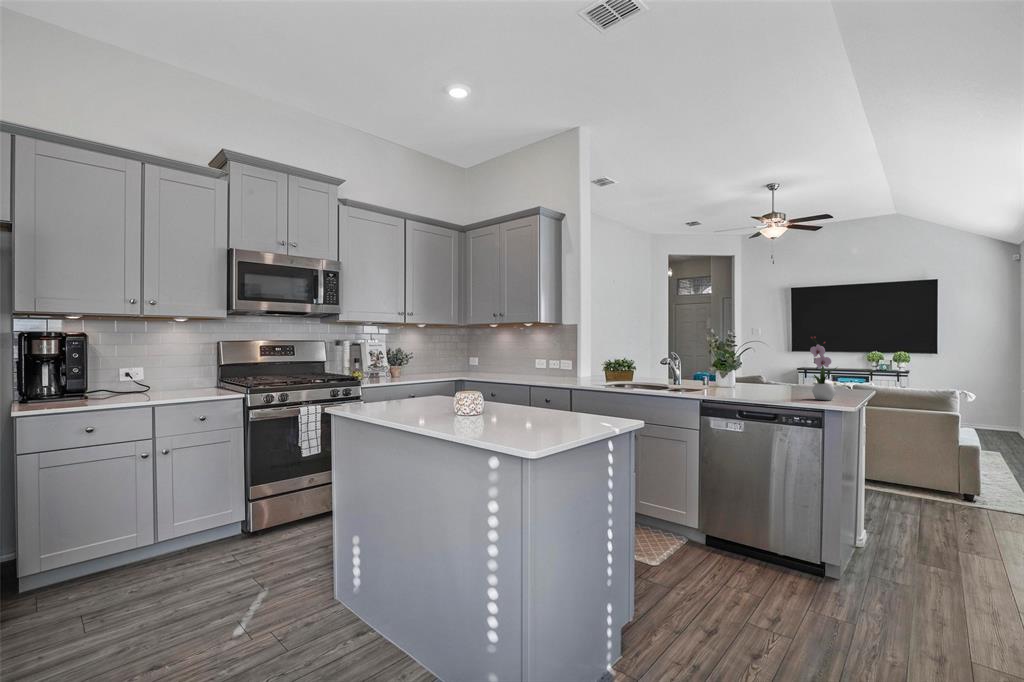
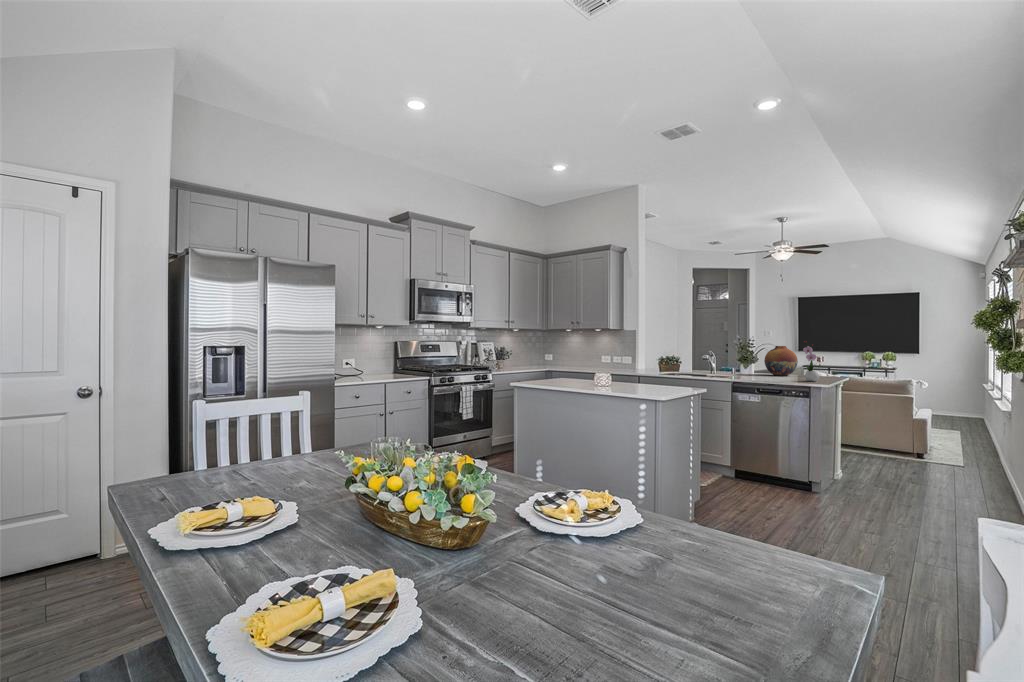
vase: none [750,345,798,388] -> present [764,346,798,376]

